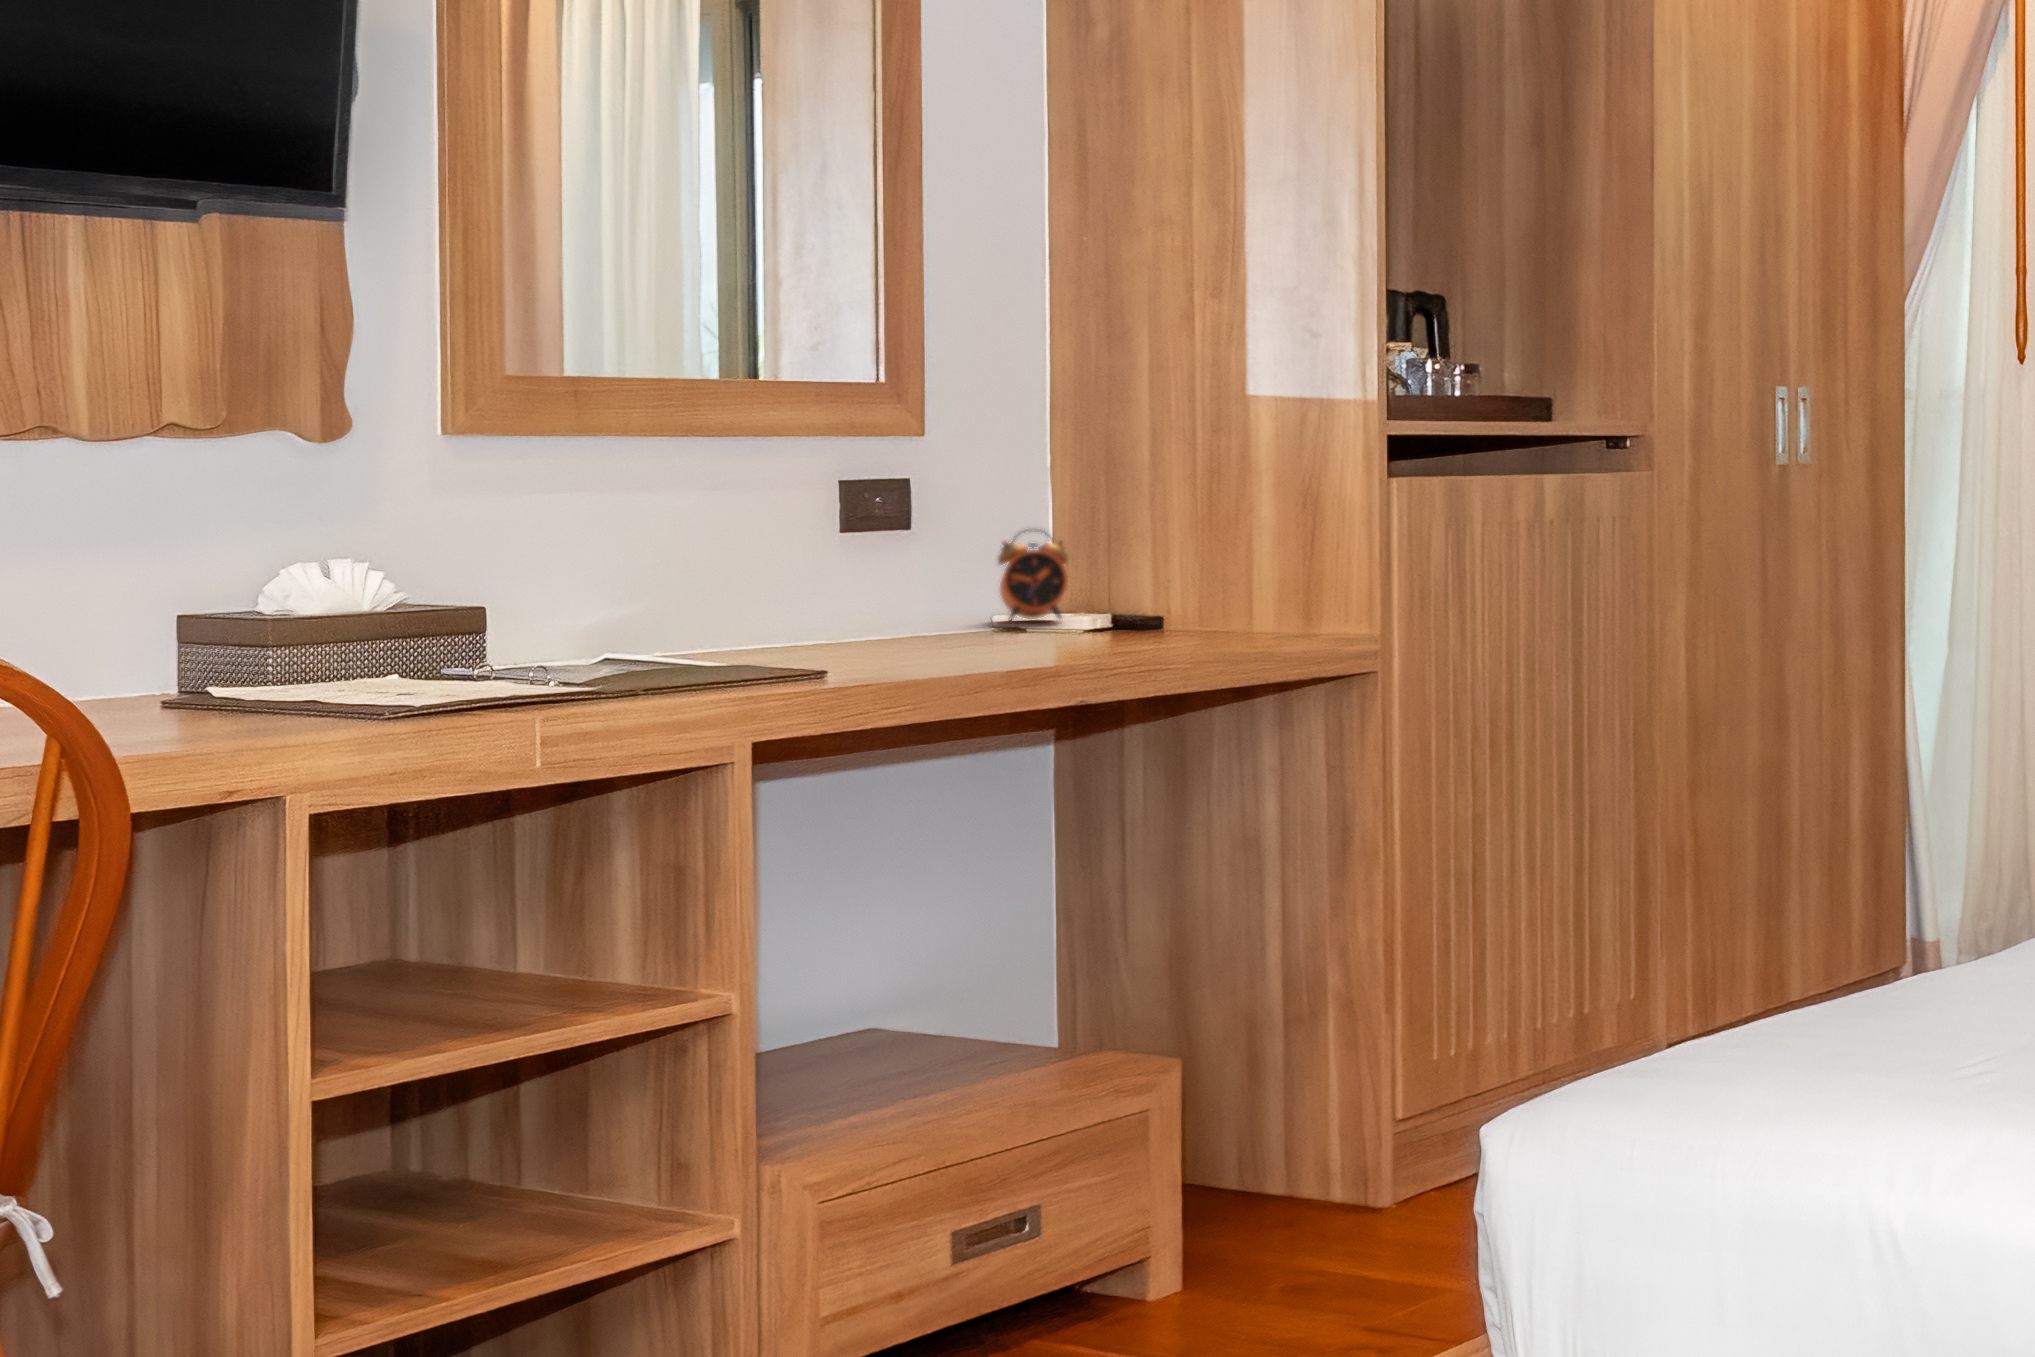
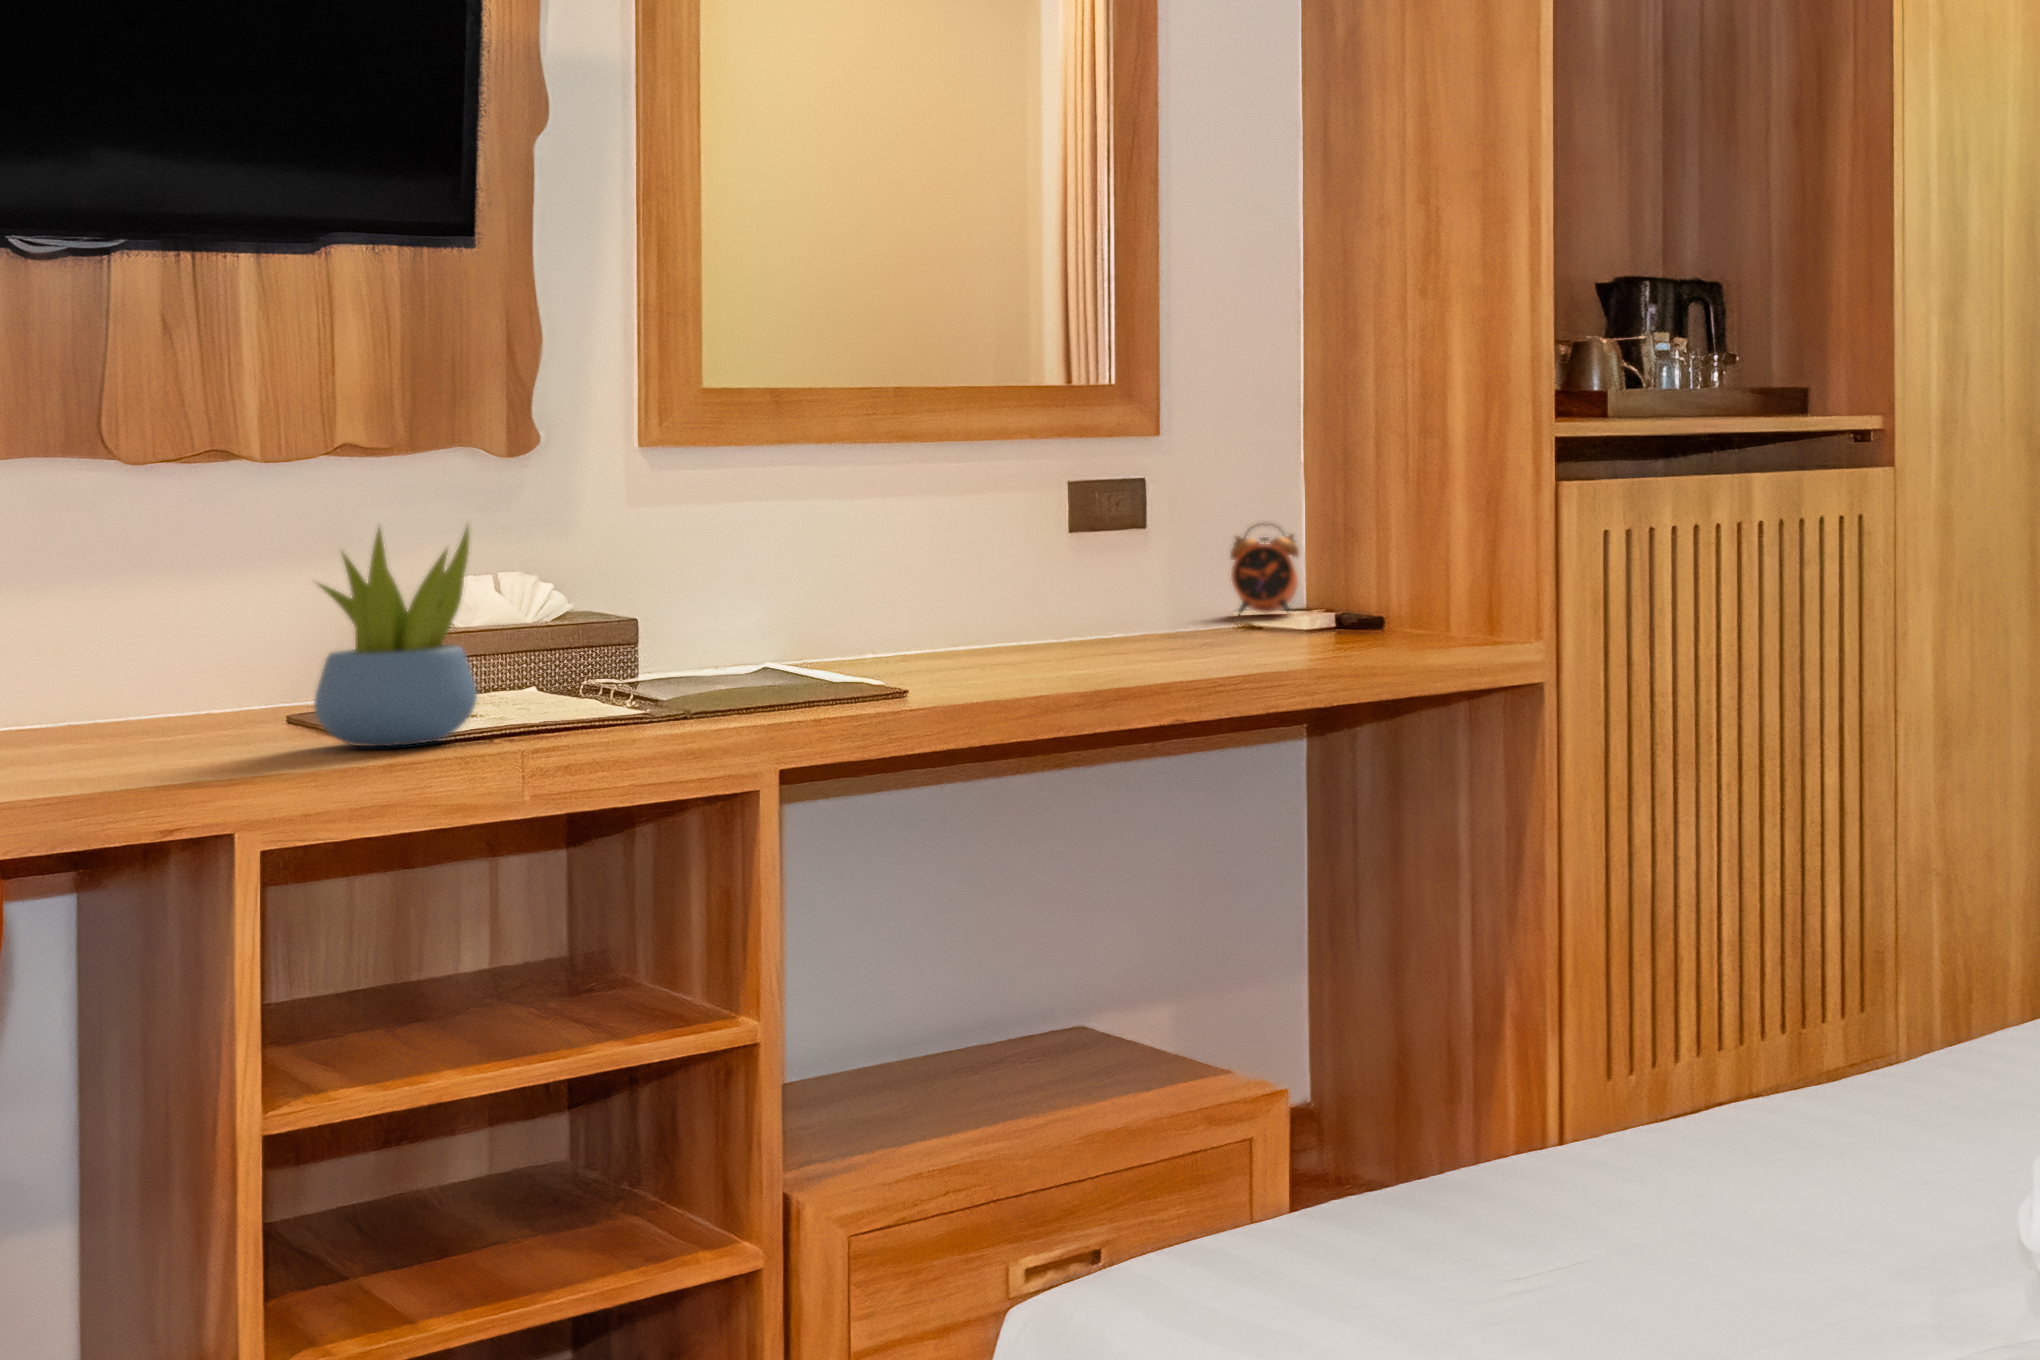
succulent plant: none [240,512,407,740] -> present [314,525,477,746]

